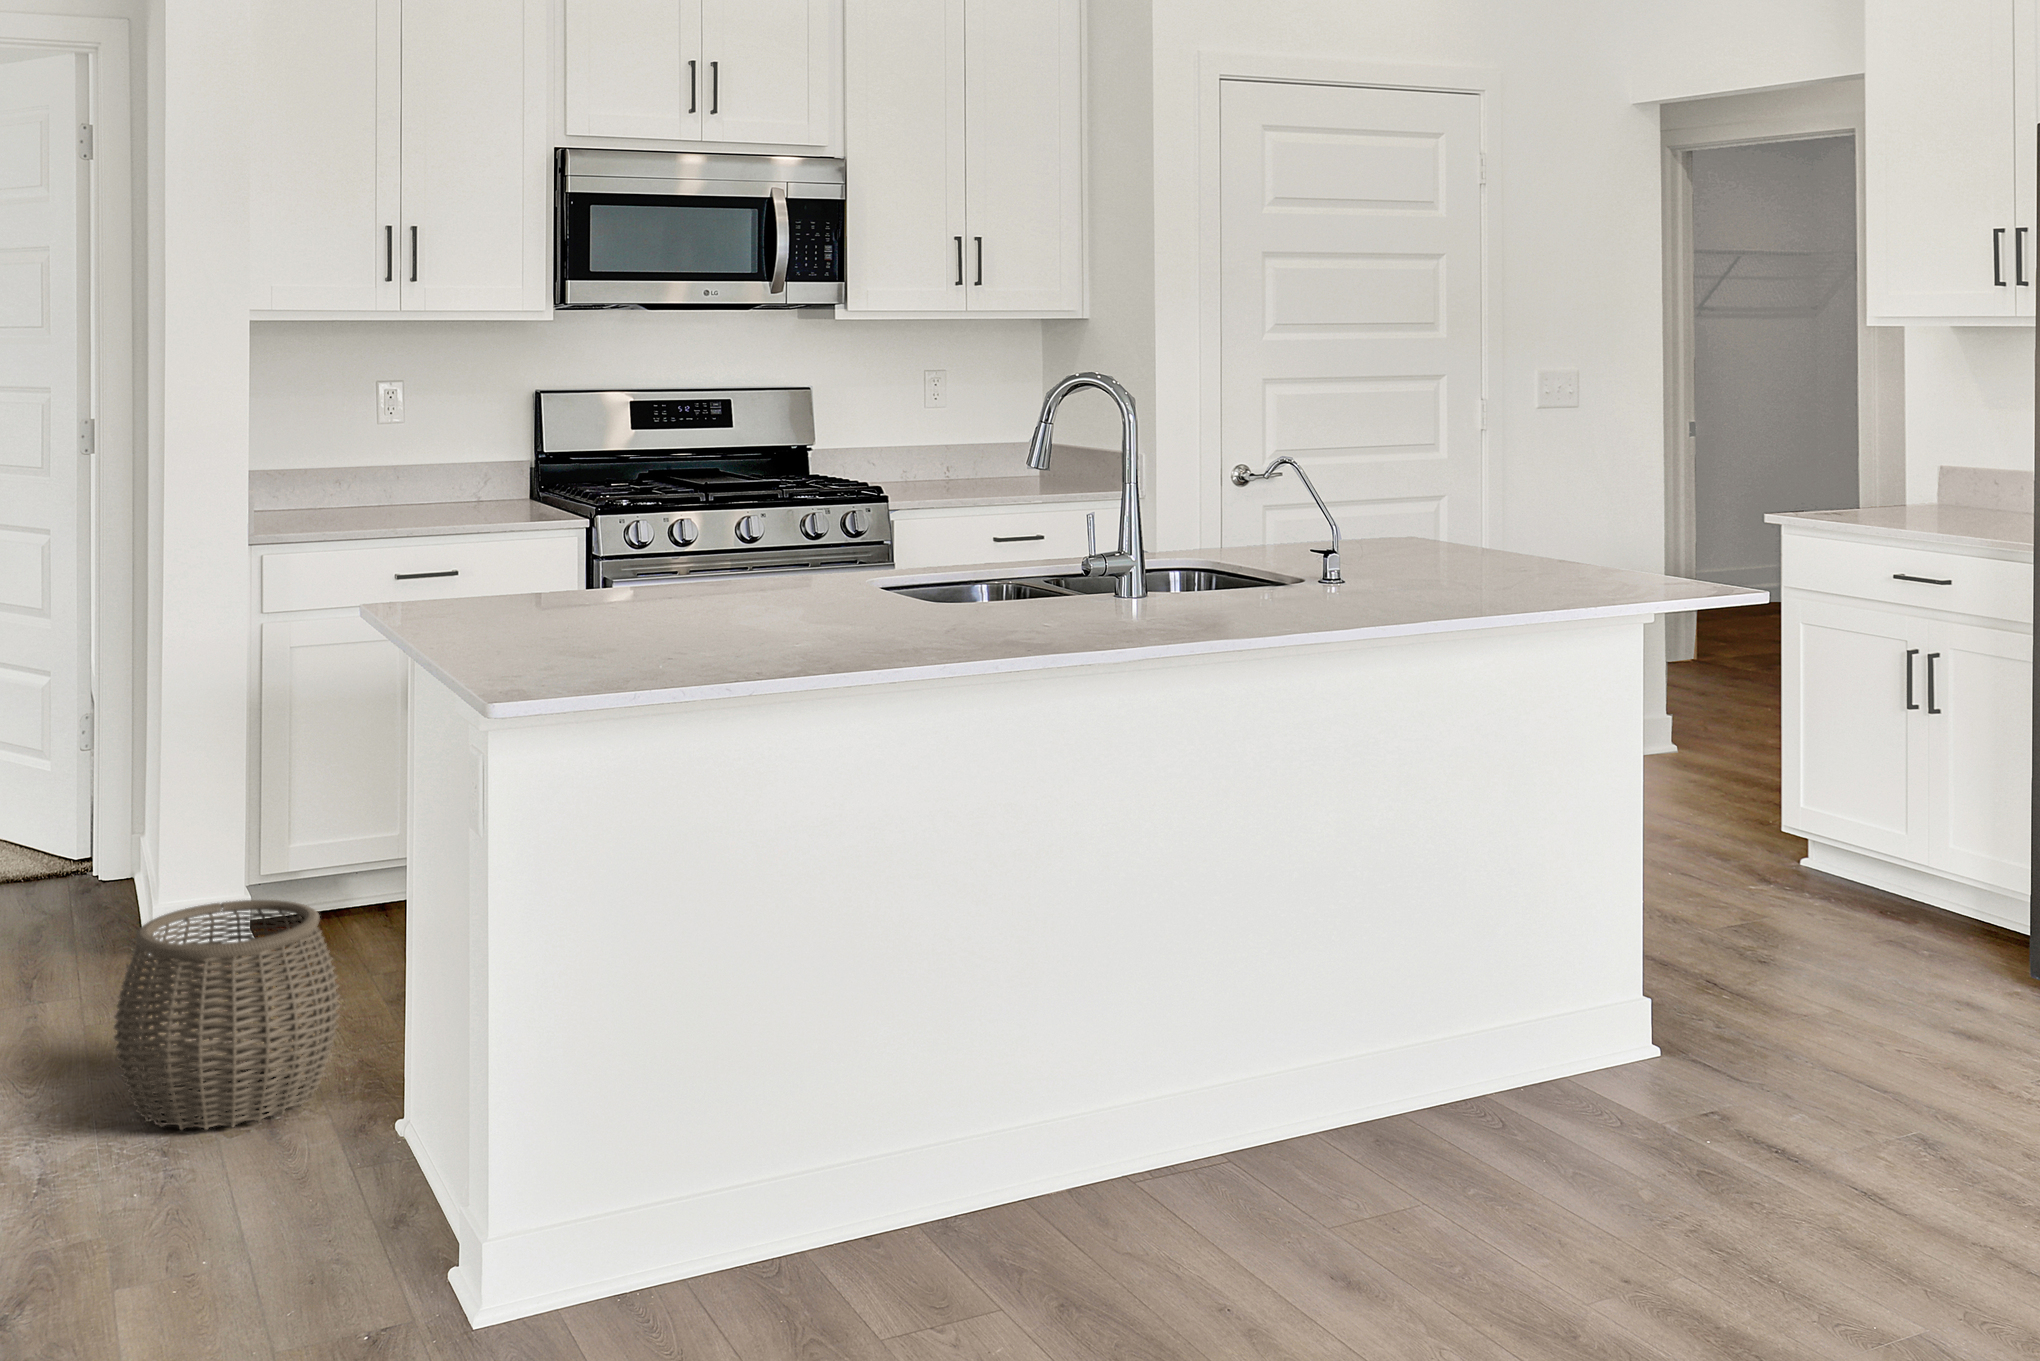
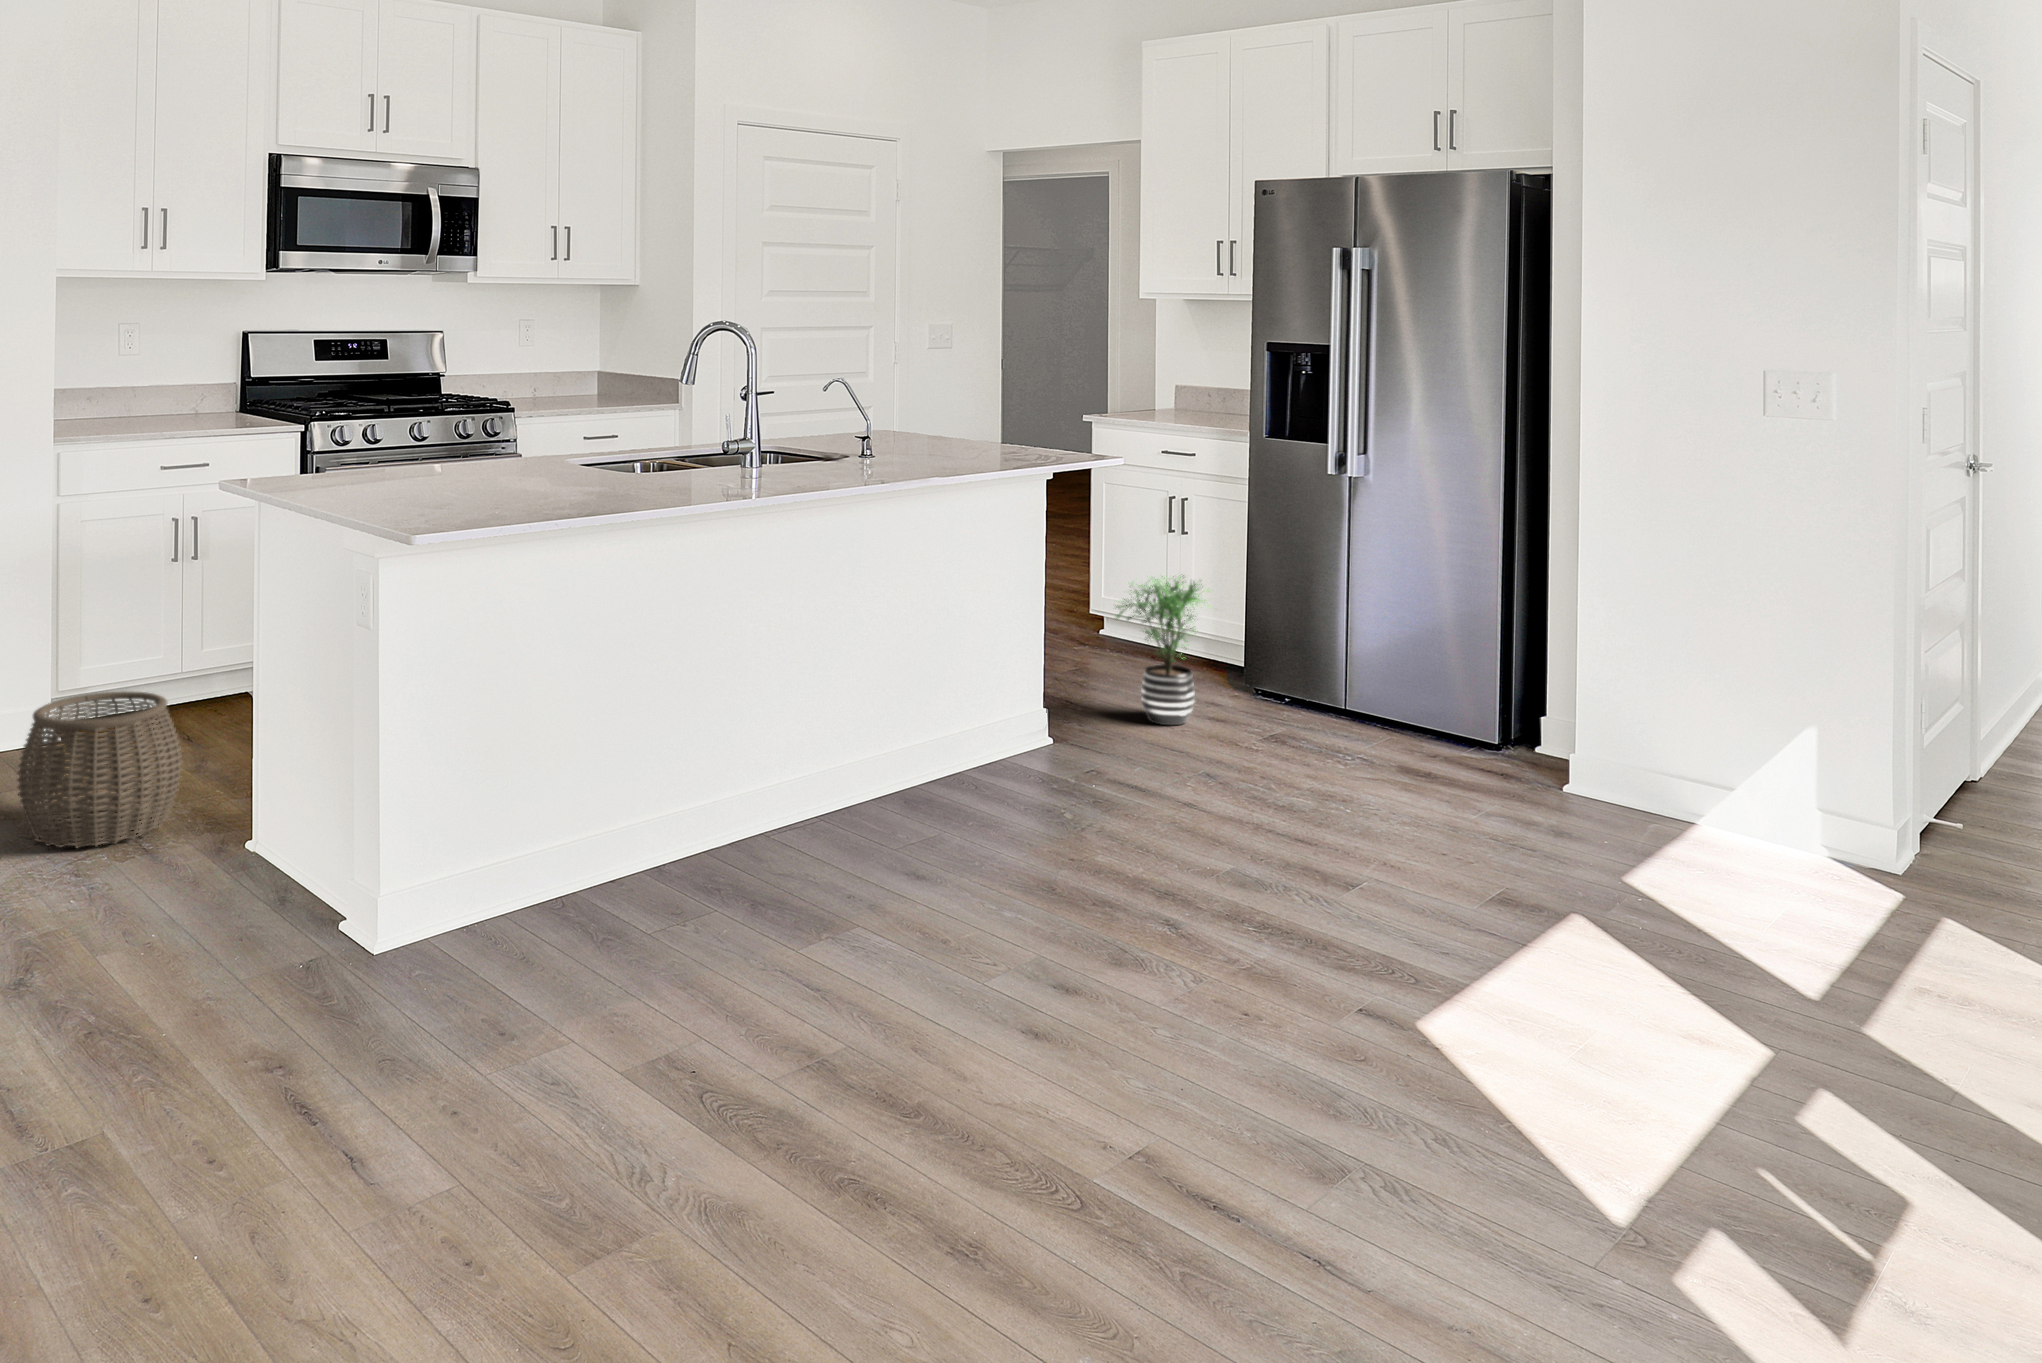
potted plant: none [1787,784,1983,1048] -> present [1116,575,1207,725]

